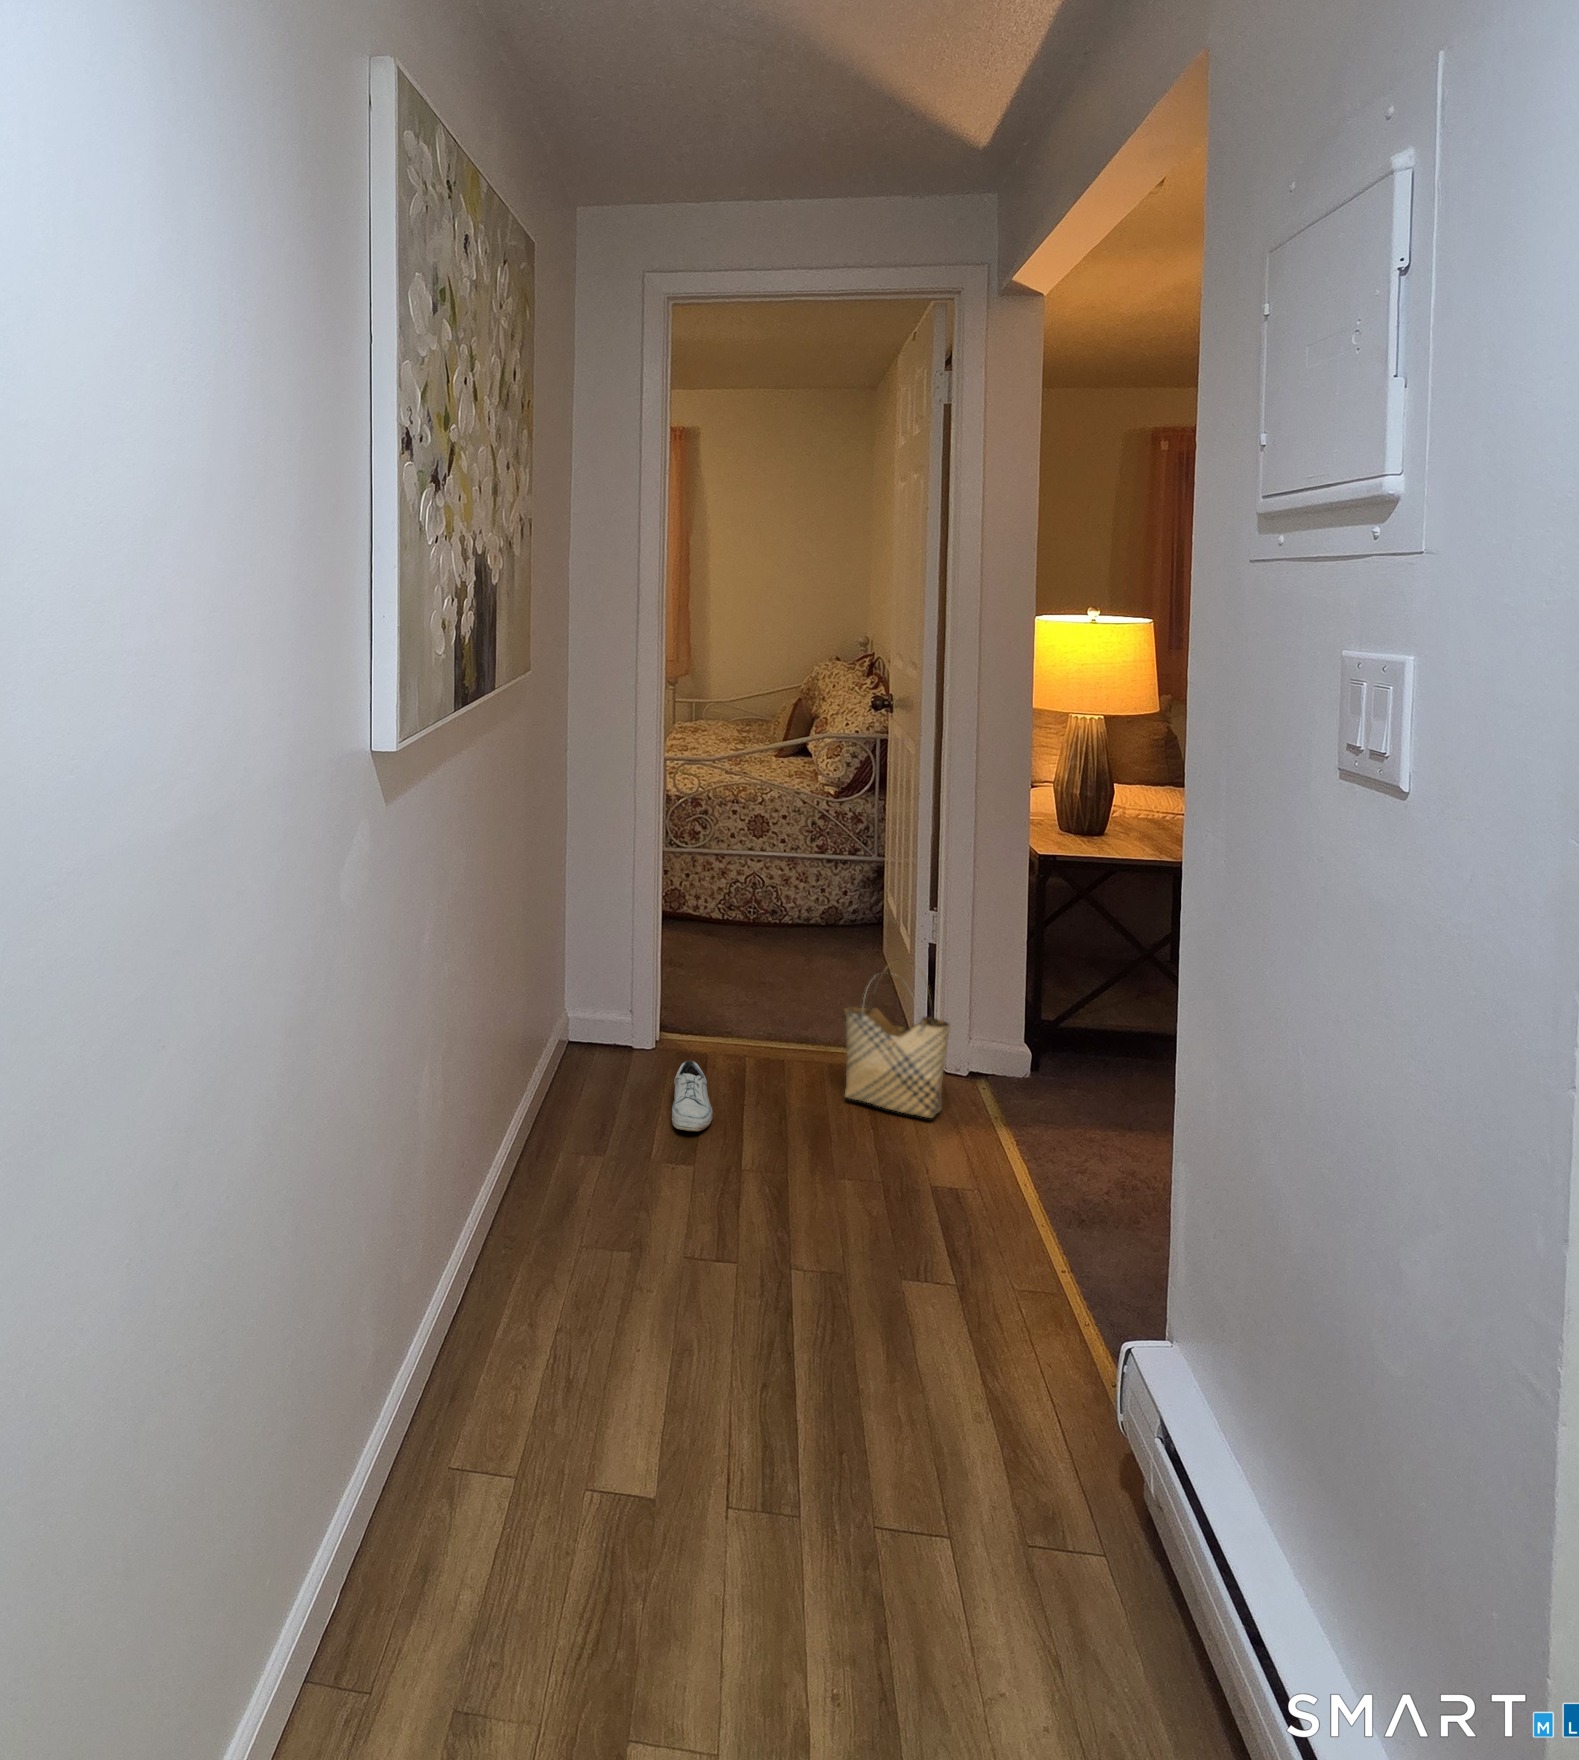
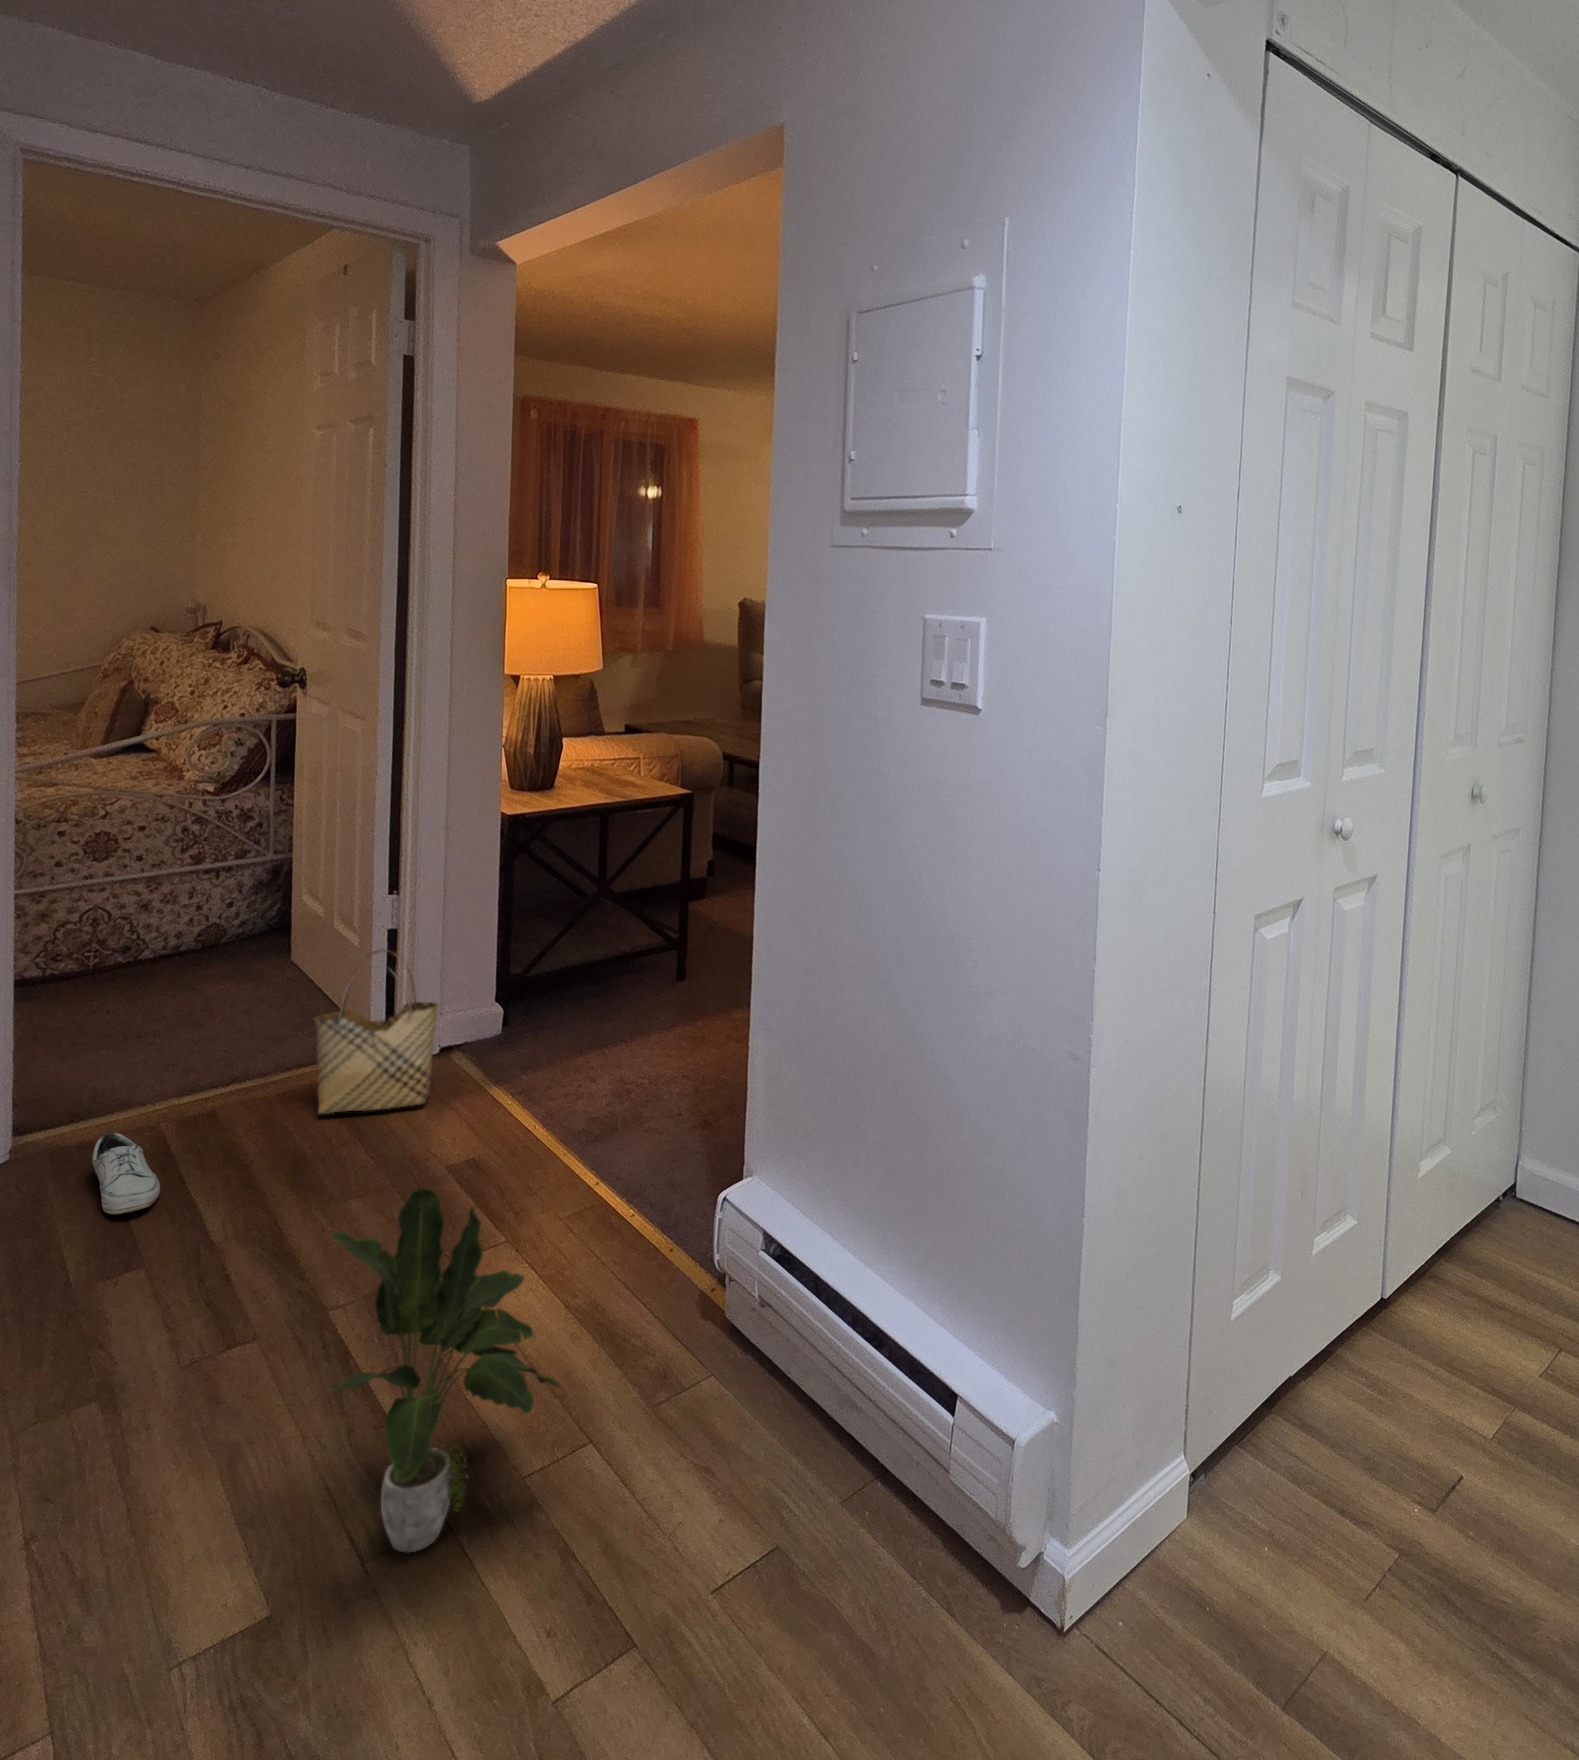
potted plant: none [660,1196,890,1557] -> present [331,1188,561,1552]

